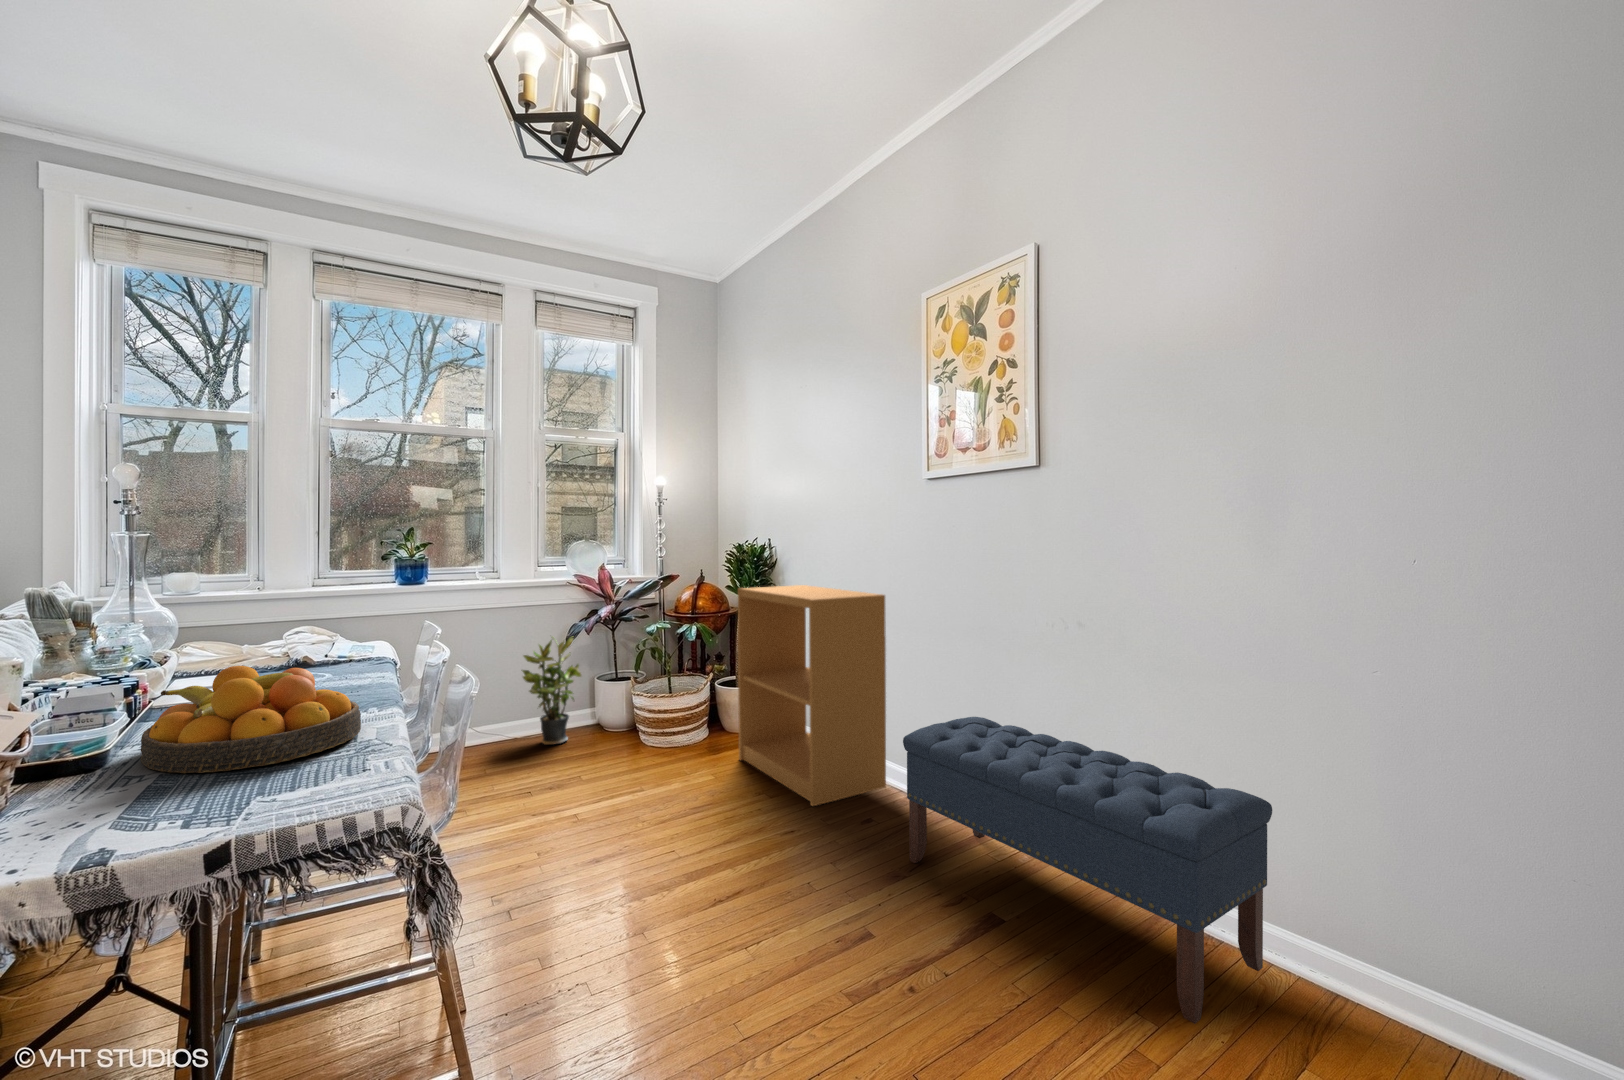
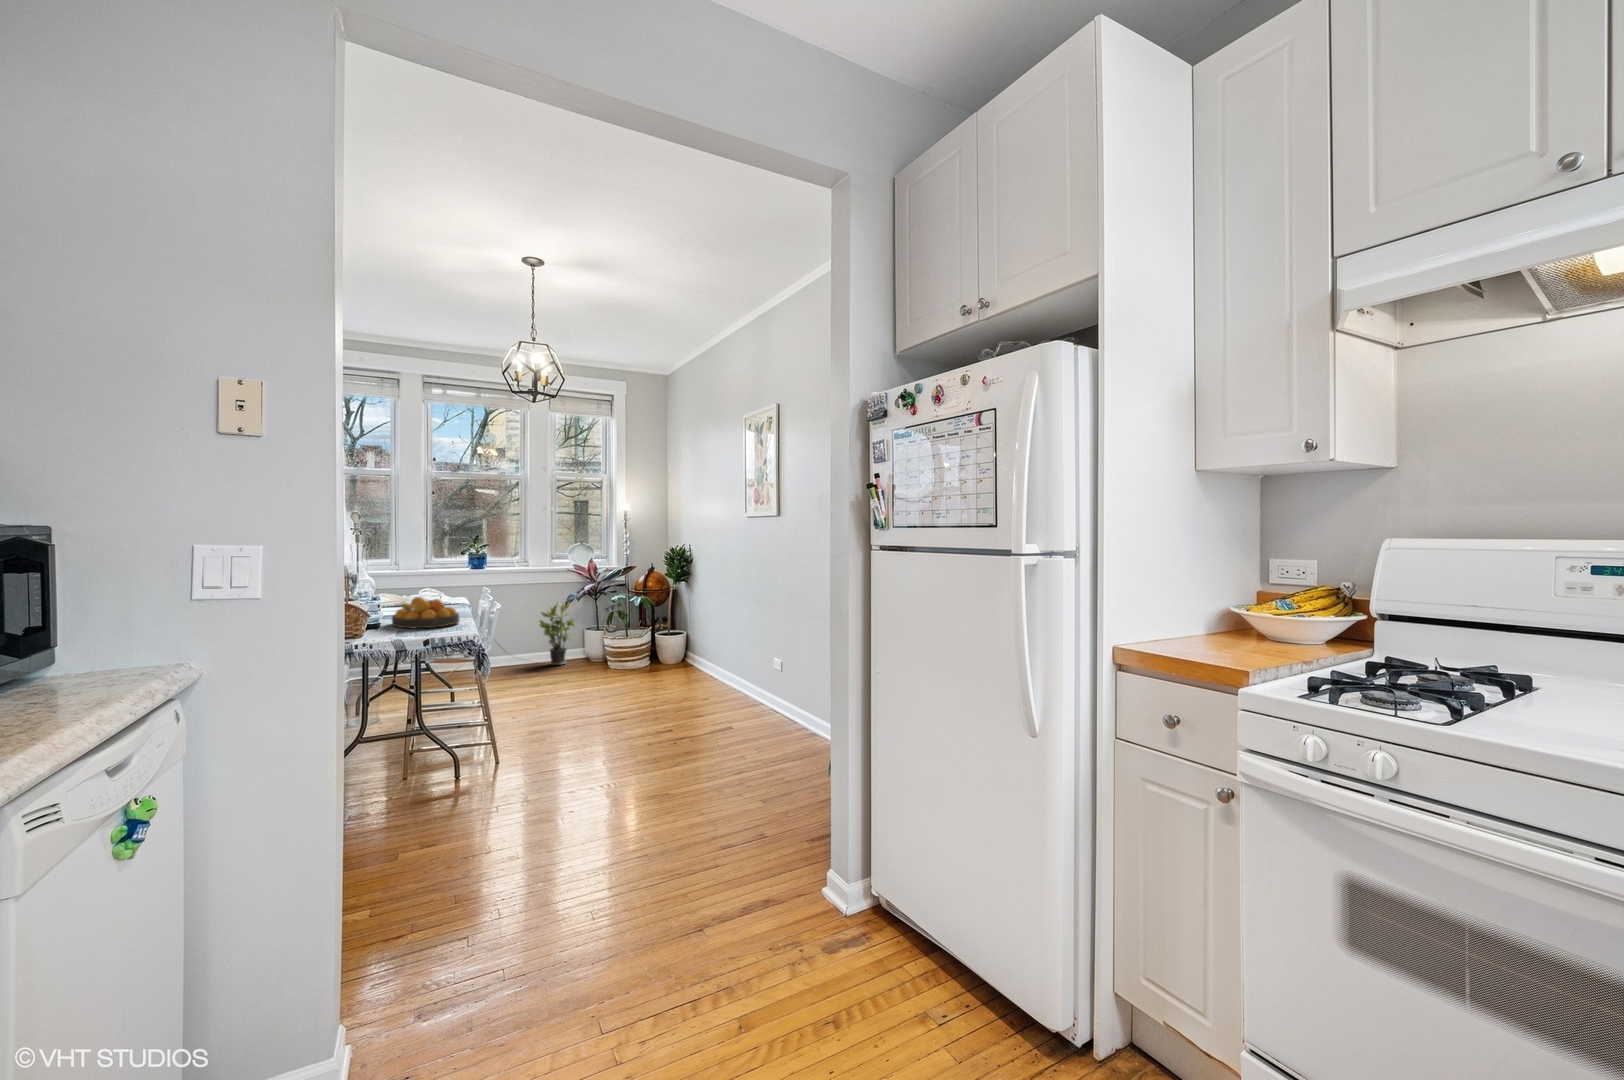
bookshelf: present [738,585,886,806] -> none [659,574,731,693]
bench: present [903,717,1272,1024] -> none [711,644,833,752]

